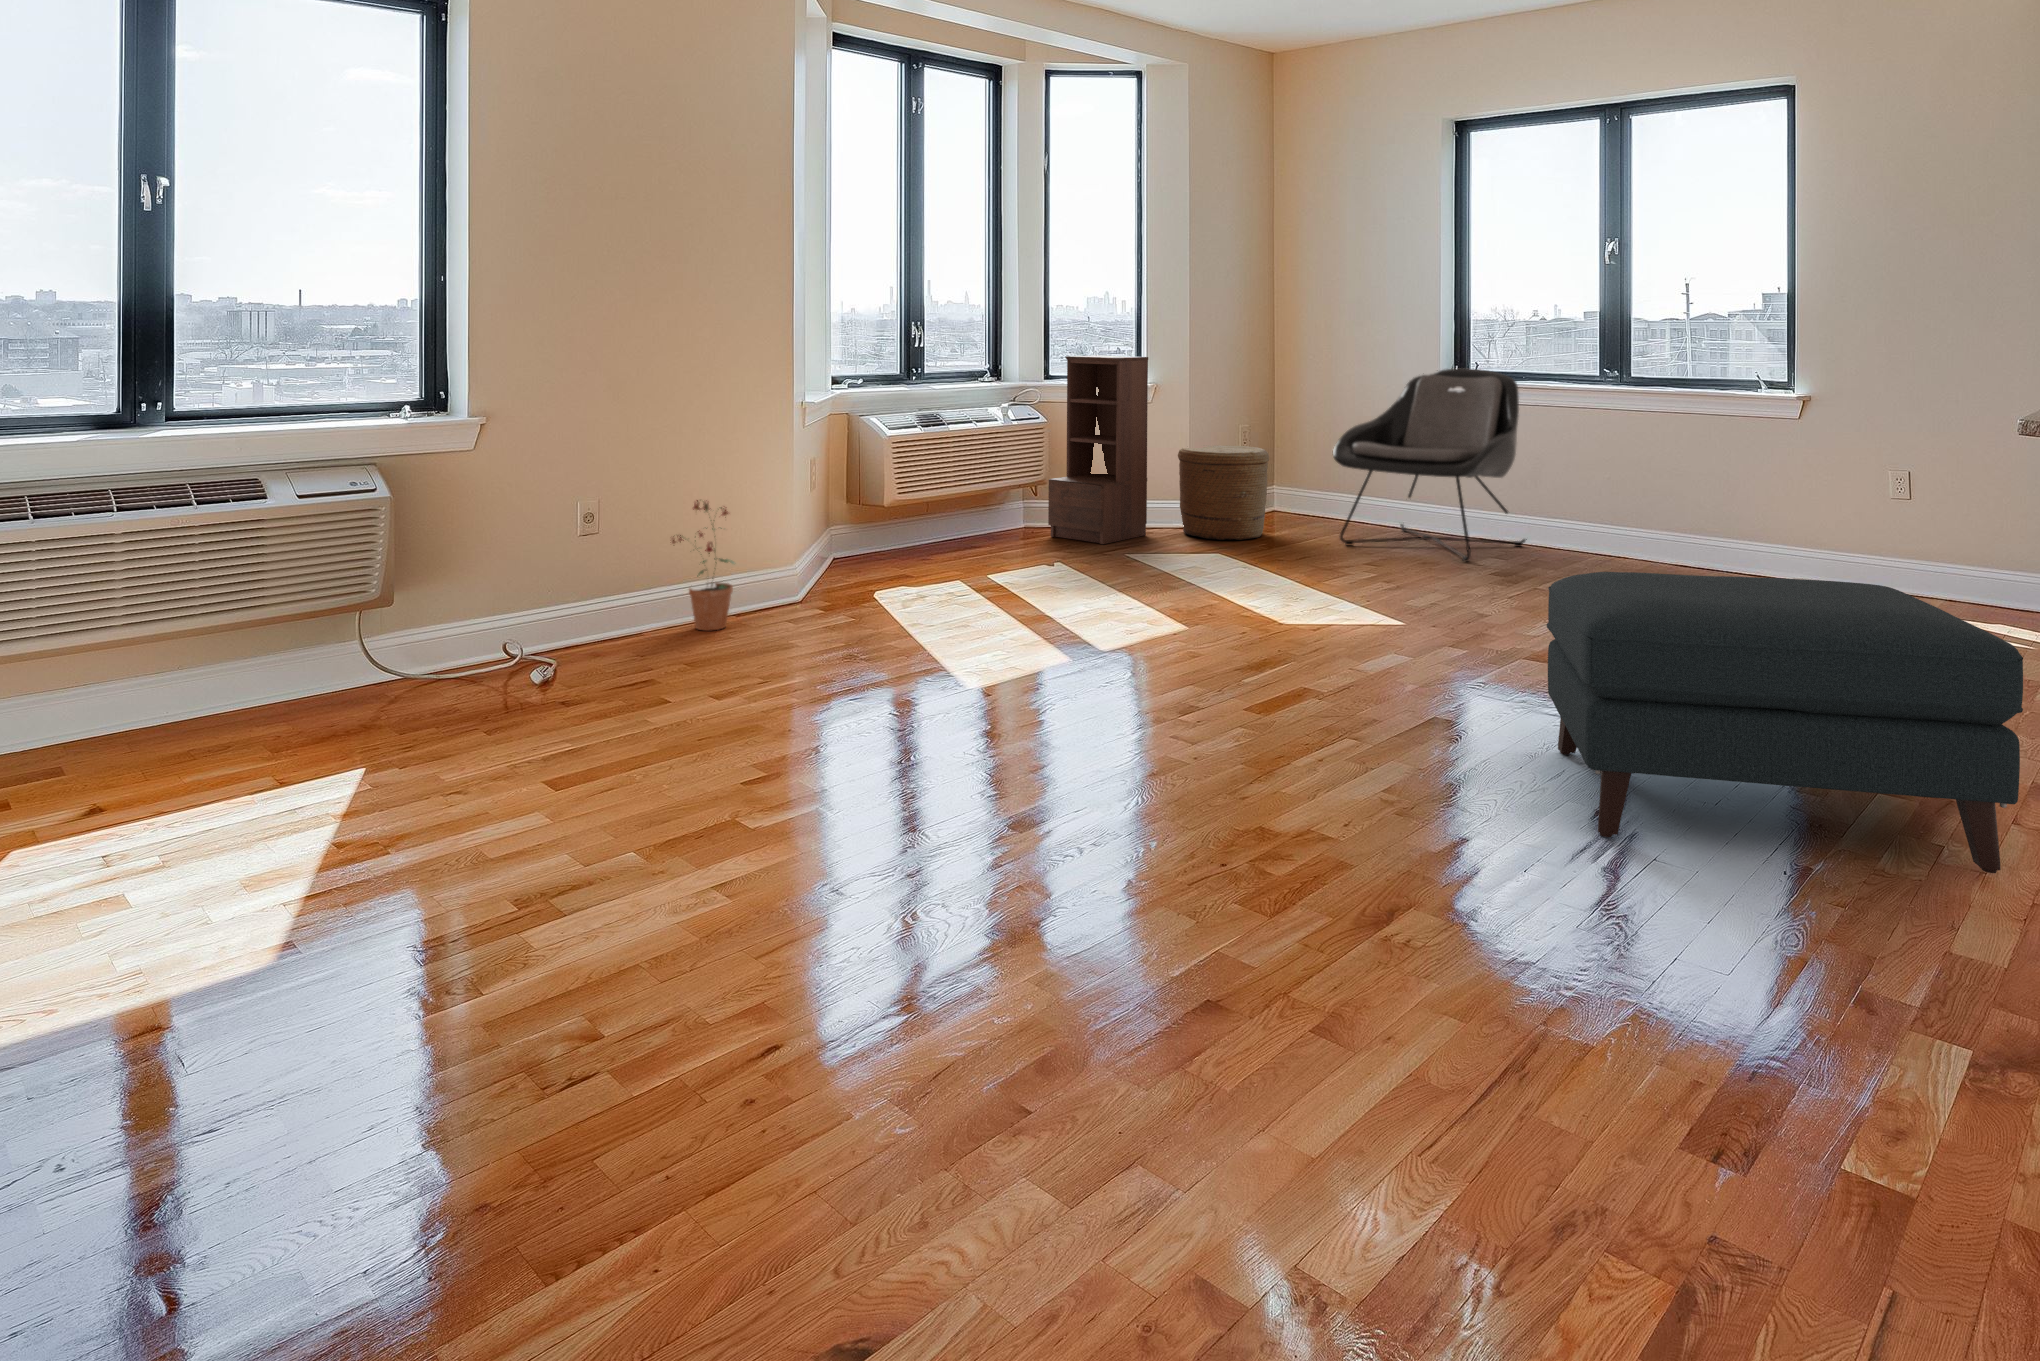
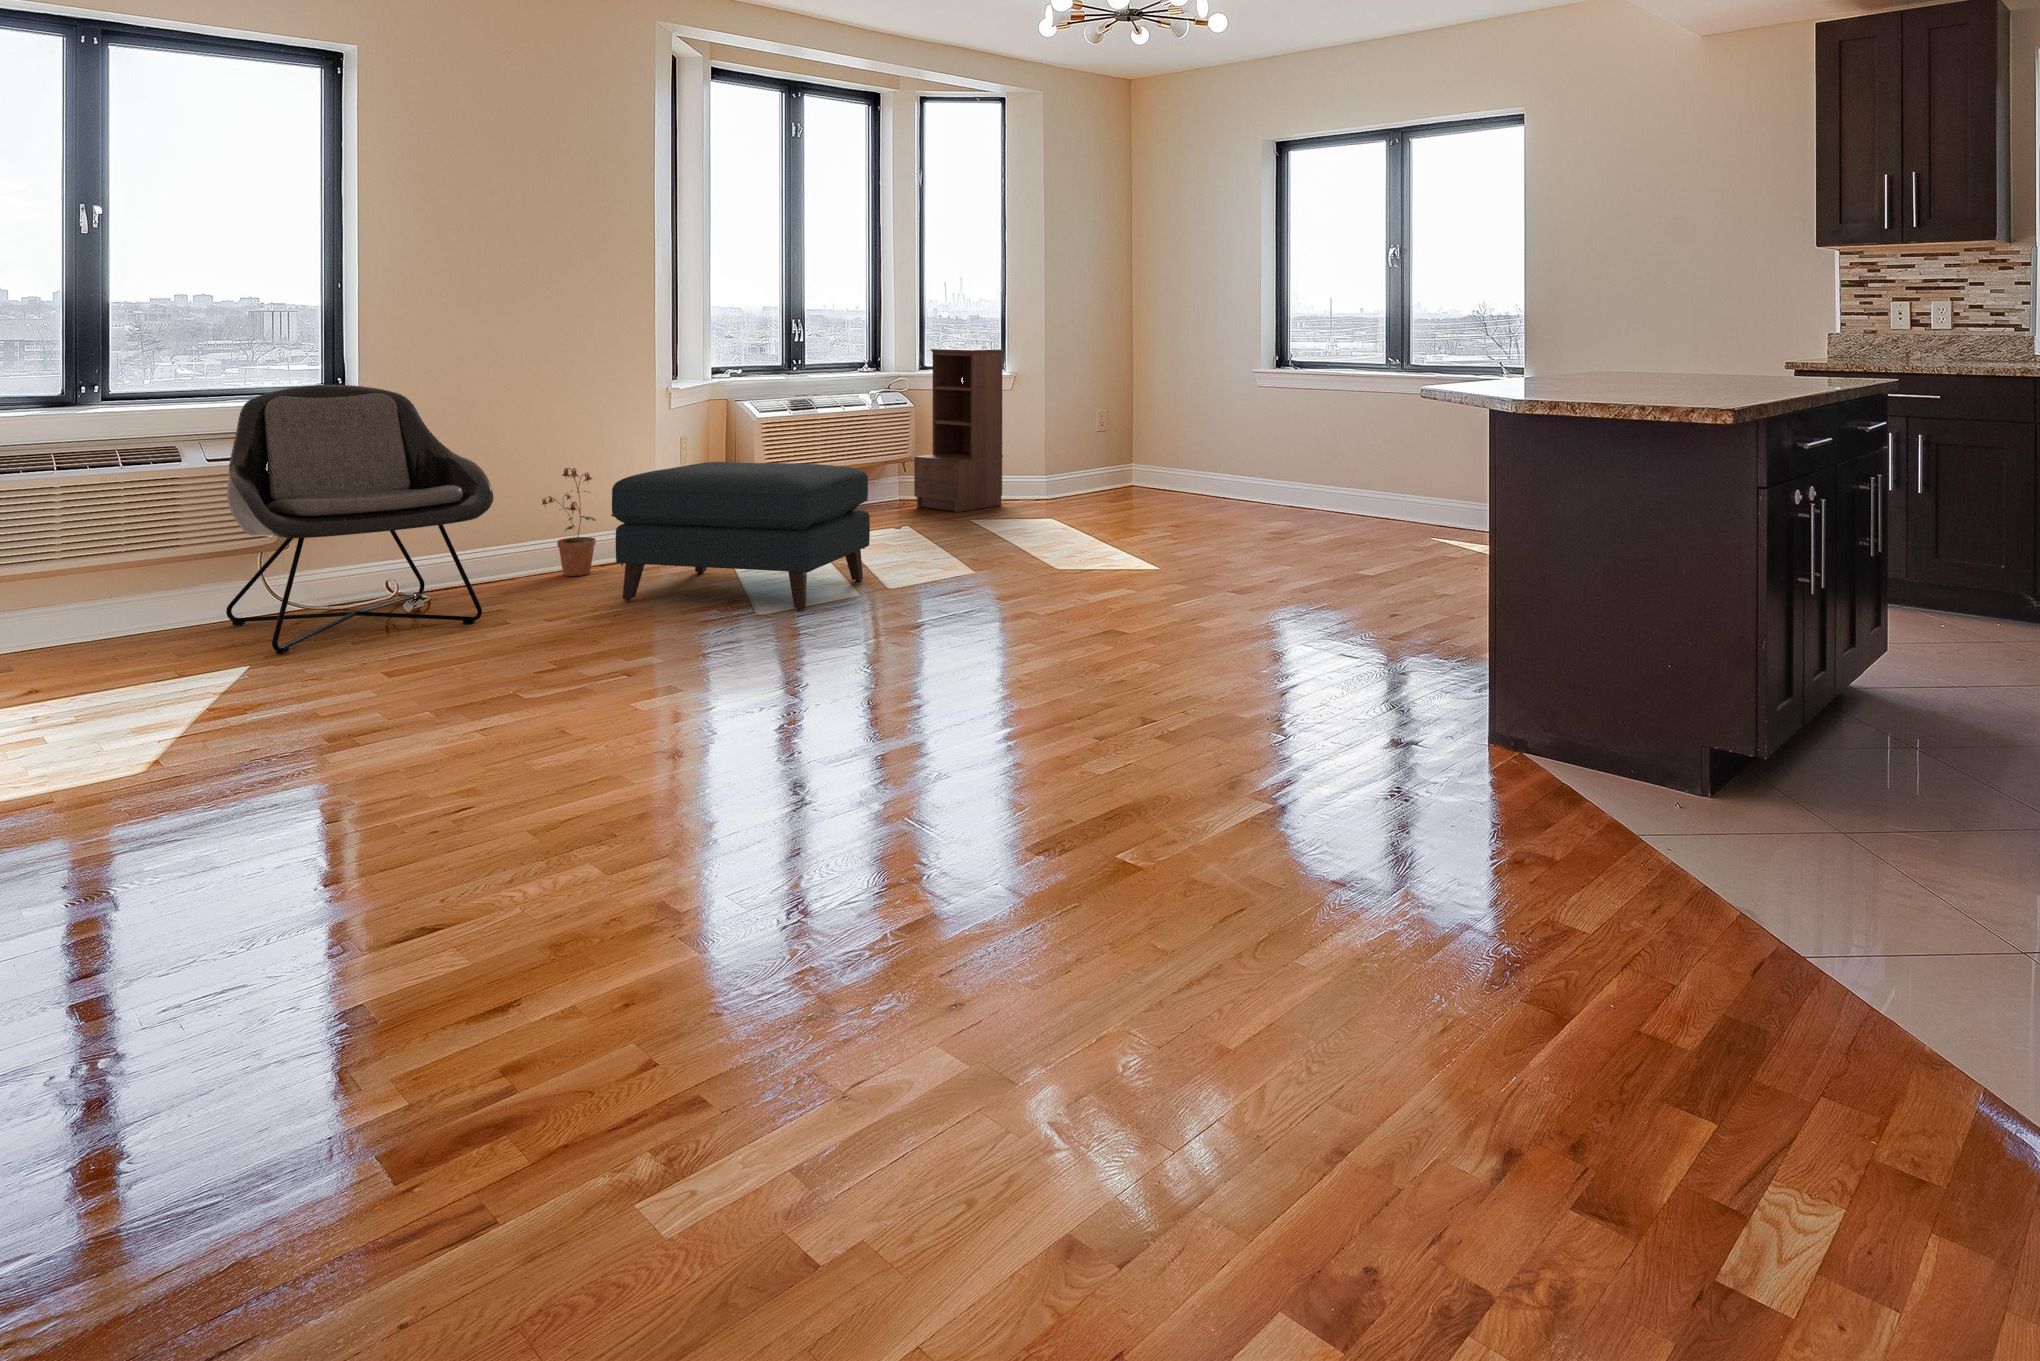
lounge chair: present [1333,369,1527,562] -> present [226,385,493,654]
woven basket: present [1178,445,1269,540] -> none [1030,427,1109,509]
ottoman: present [1547,572,2023,873] -> present [611,462,870,611]

